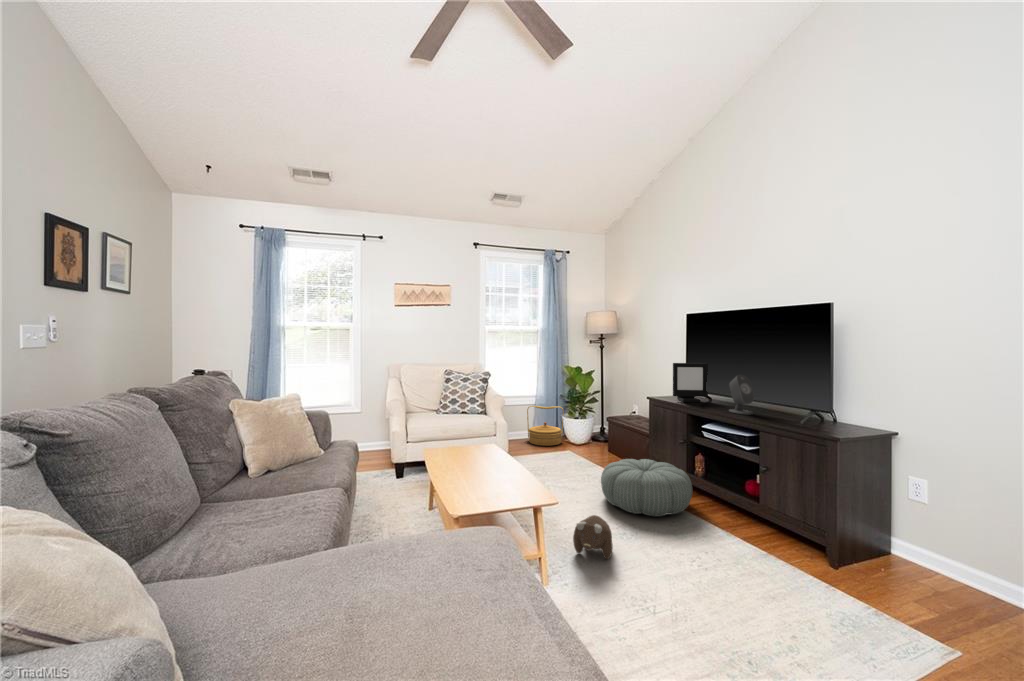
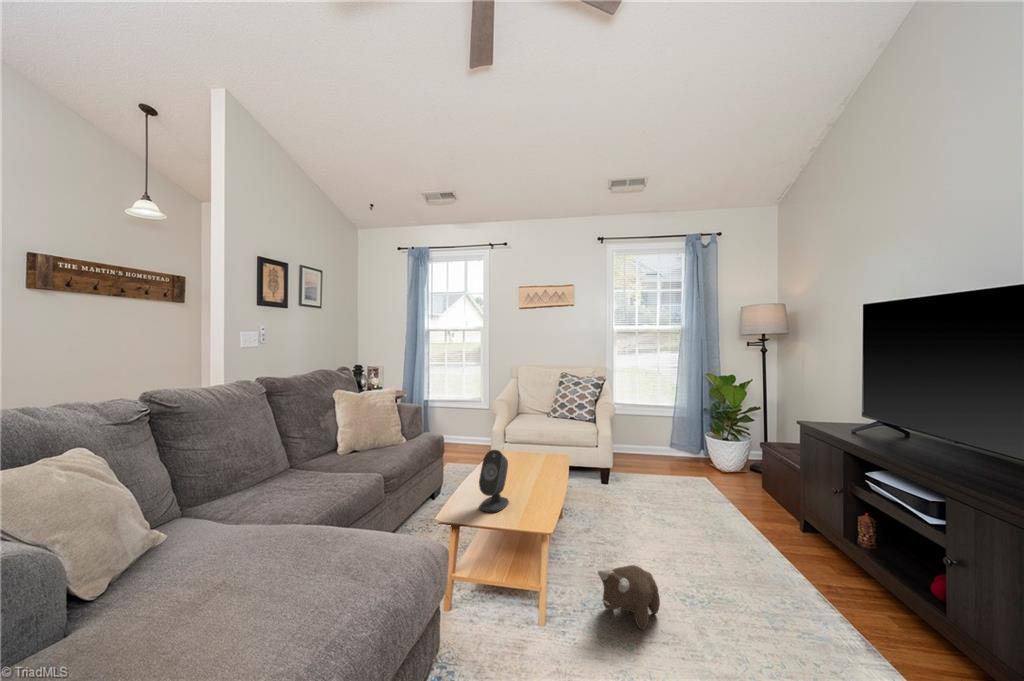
picture frame: present [673,363,708,402] -> none [829,376,895,436]
speaker: present [729,375,754,415] -> present [479,450,509,512]
woven basket: present [527,406,564,446] -> none [657,417,702,466]
pouf: present [601,459,692,516] -> none [693,500,838,595]

